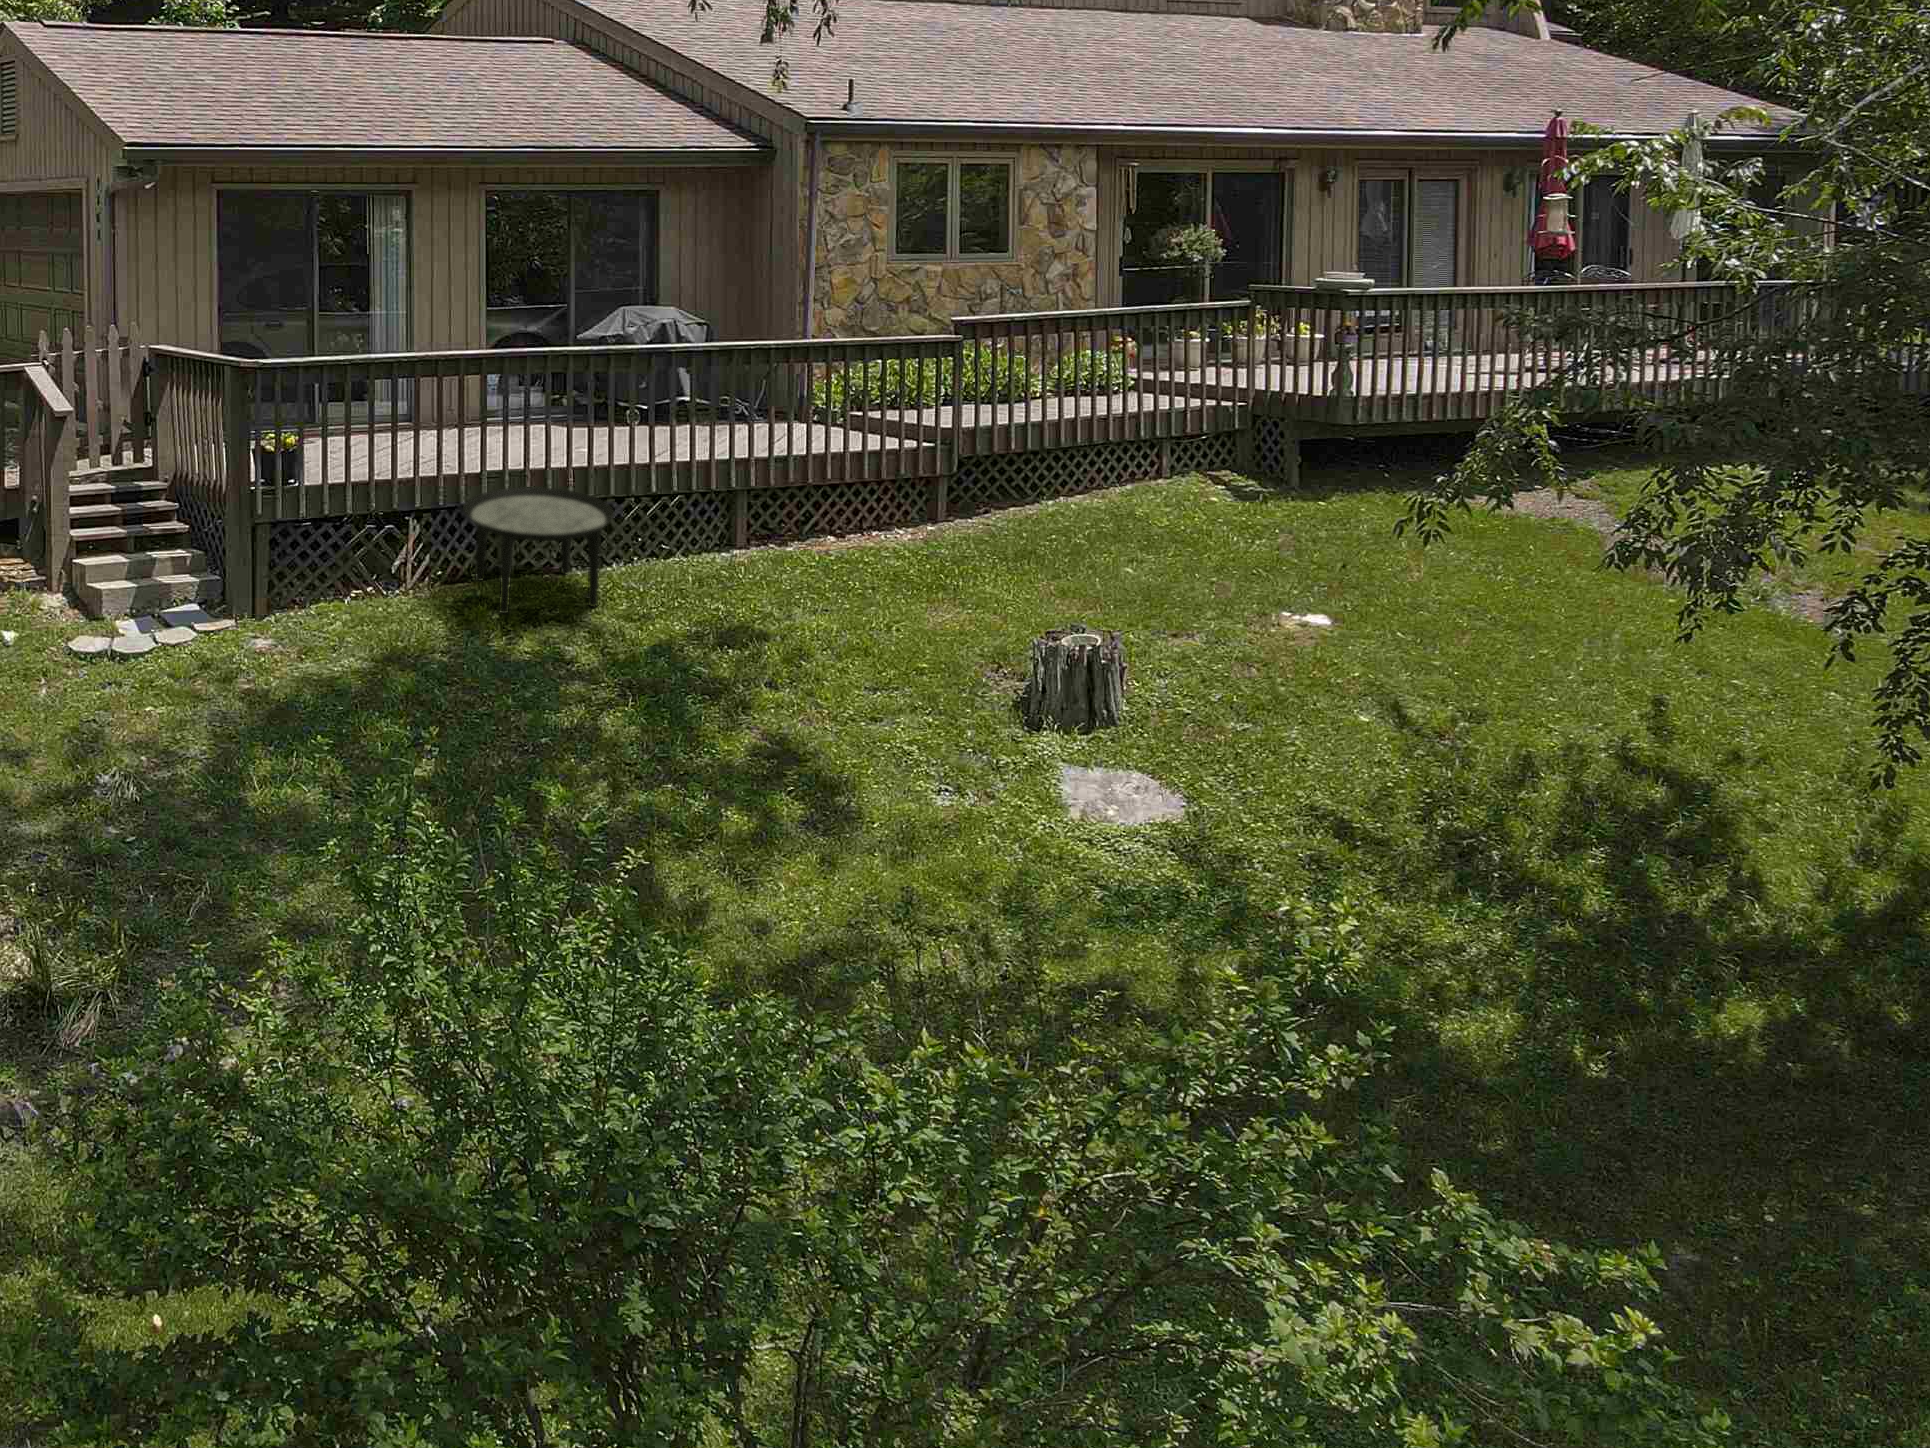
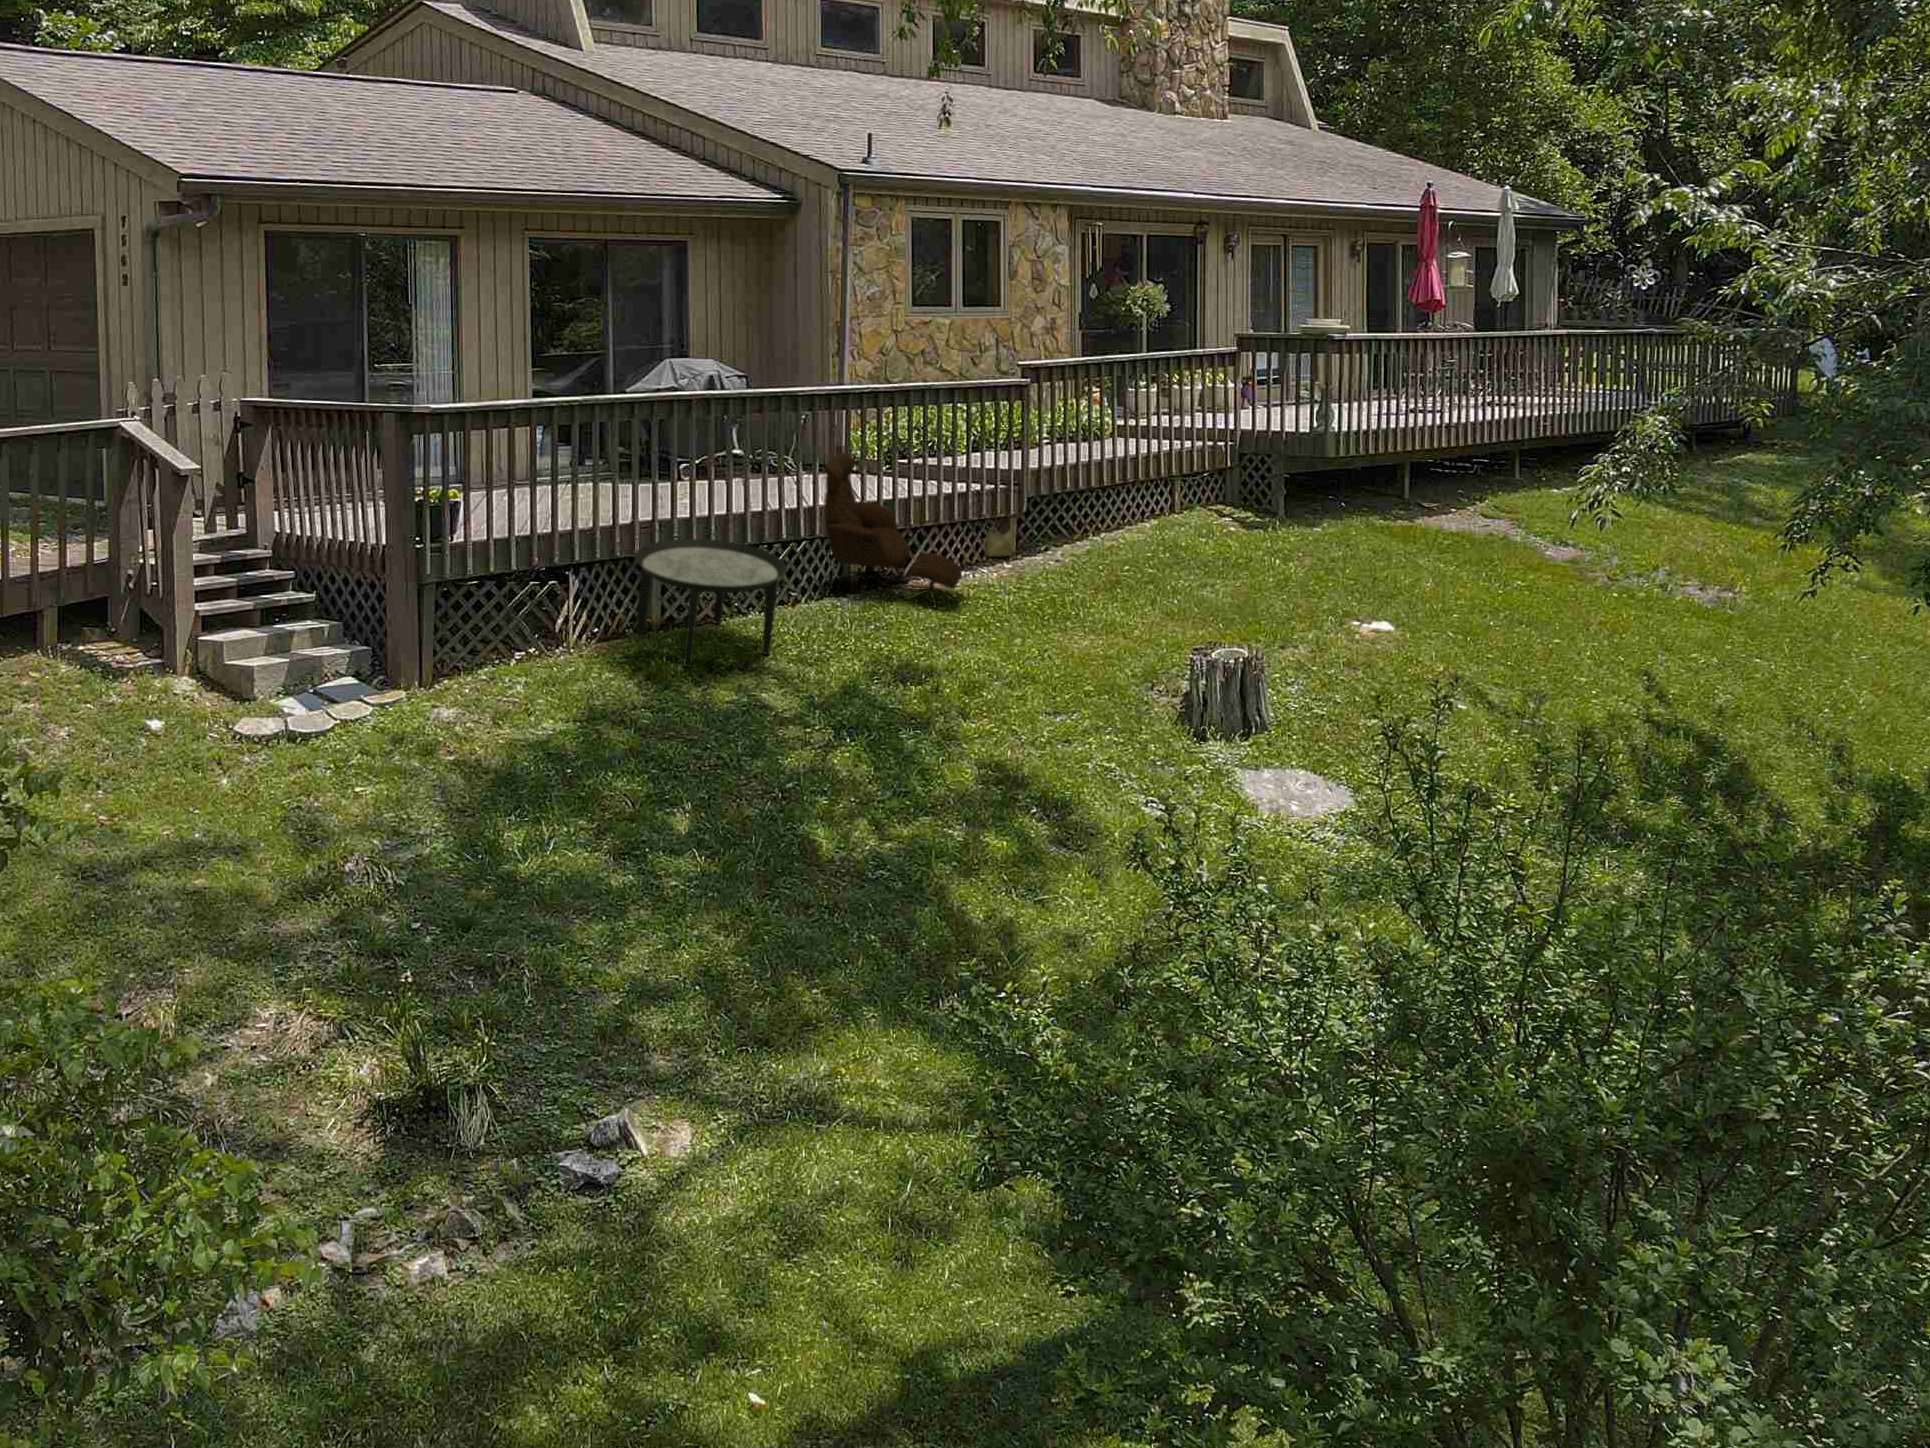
lounge chair: none [696,405,850,571] -> present [824,452,962,607]
woven basket: none [909,474,942,521] -> present [985,528,1013,556]

